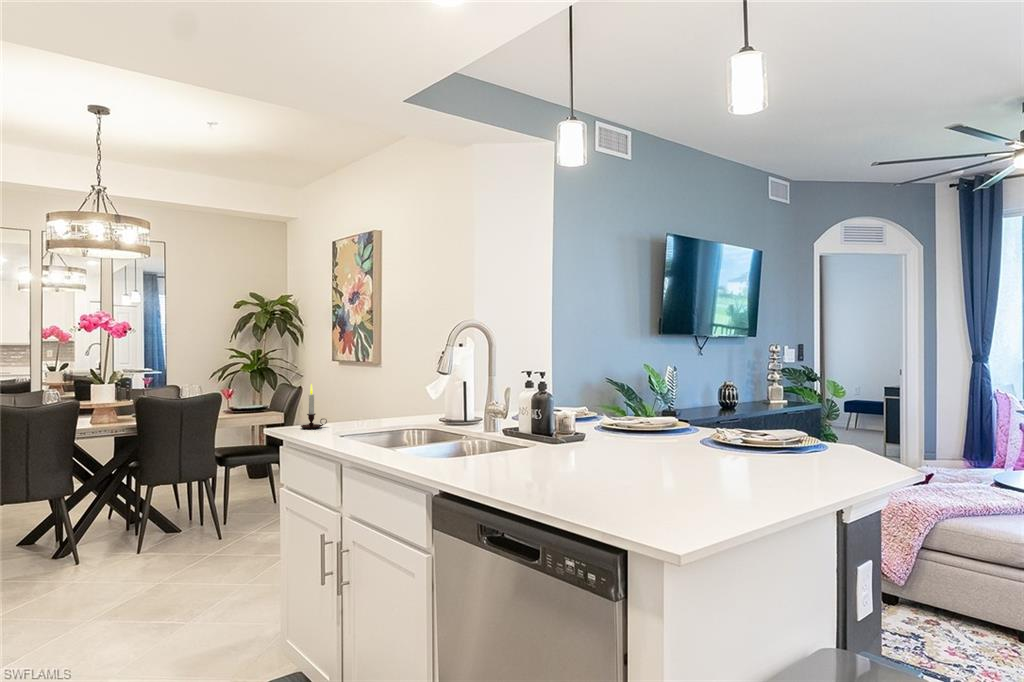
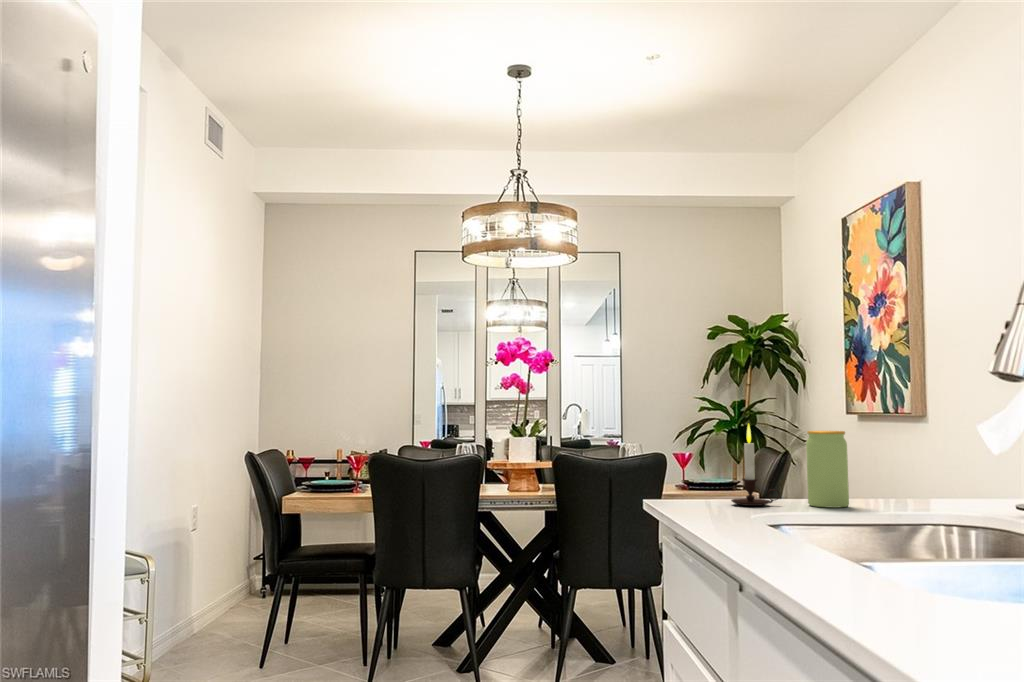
jar: none [341,385,361,426] -> present [806,431,849,508]

